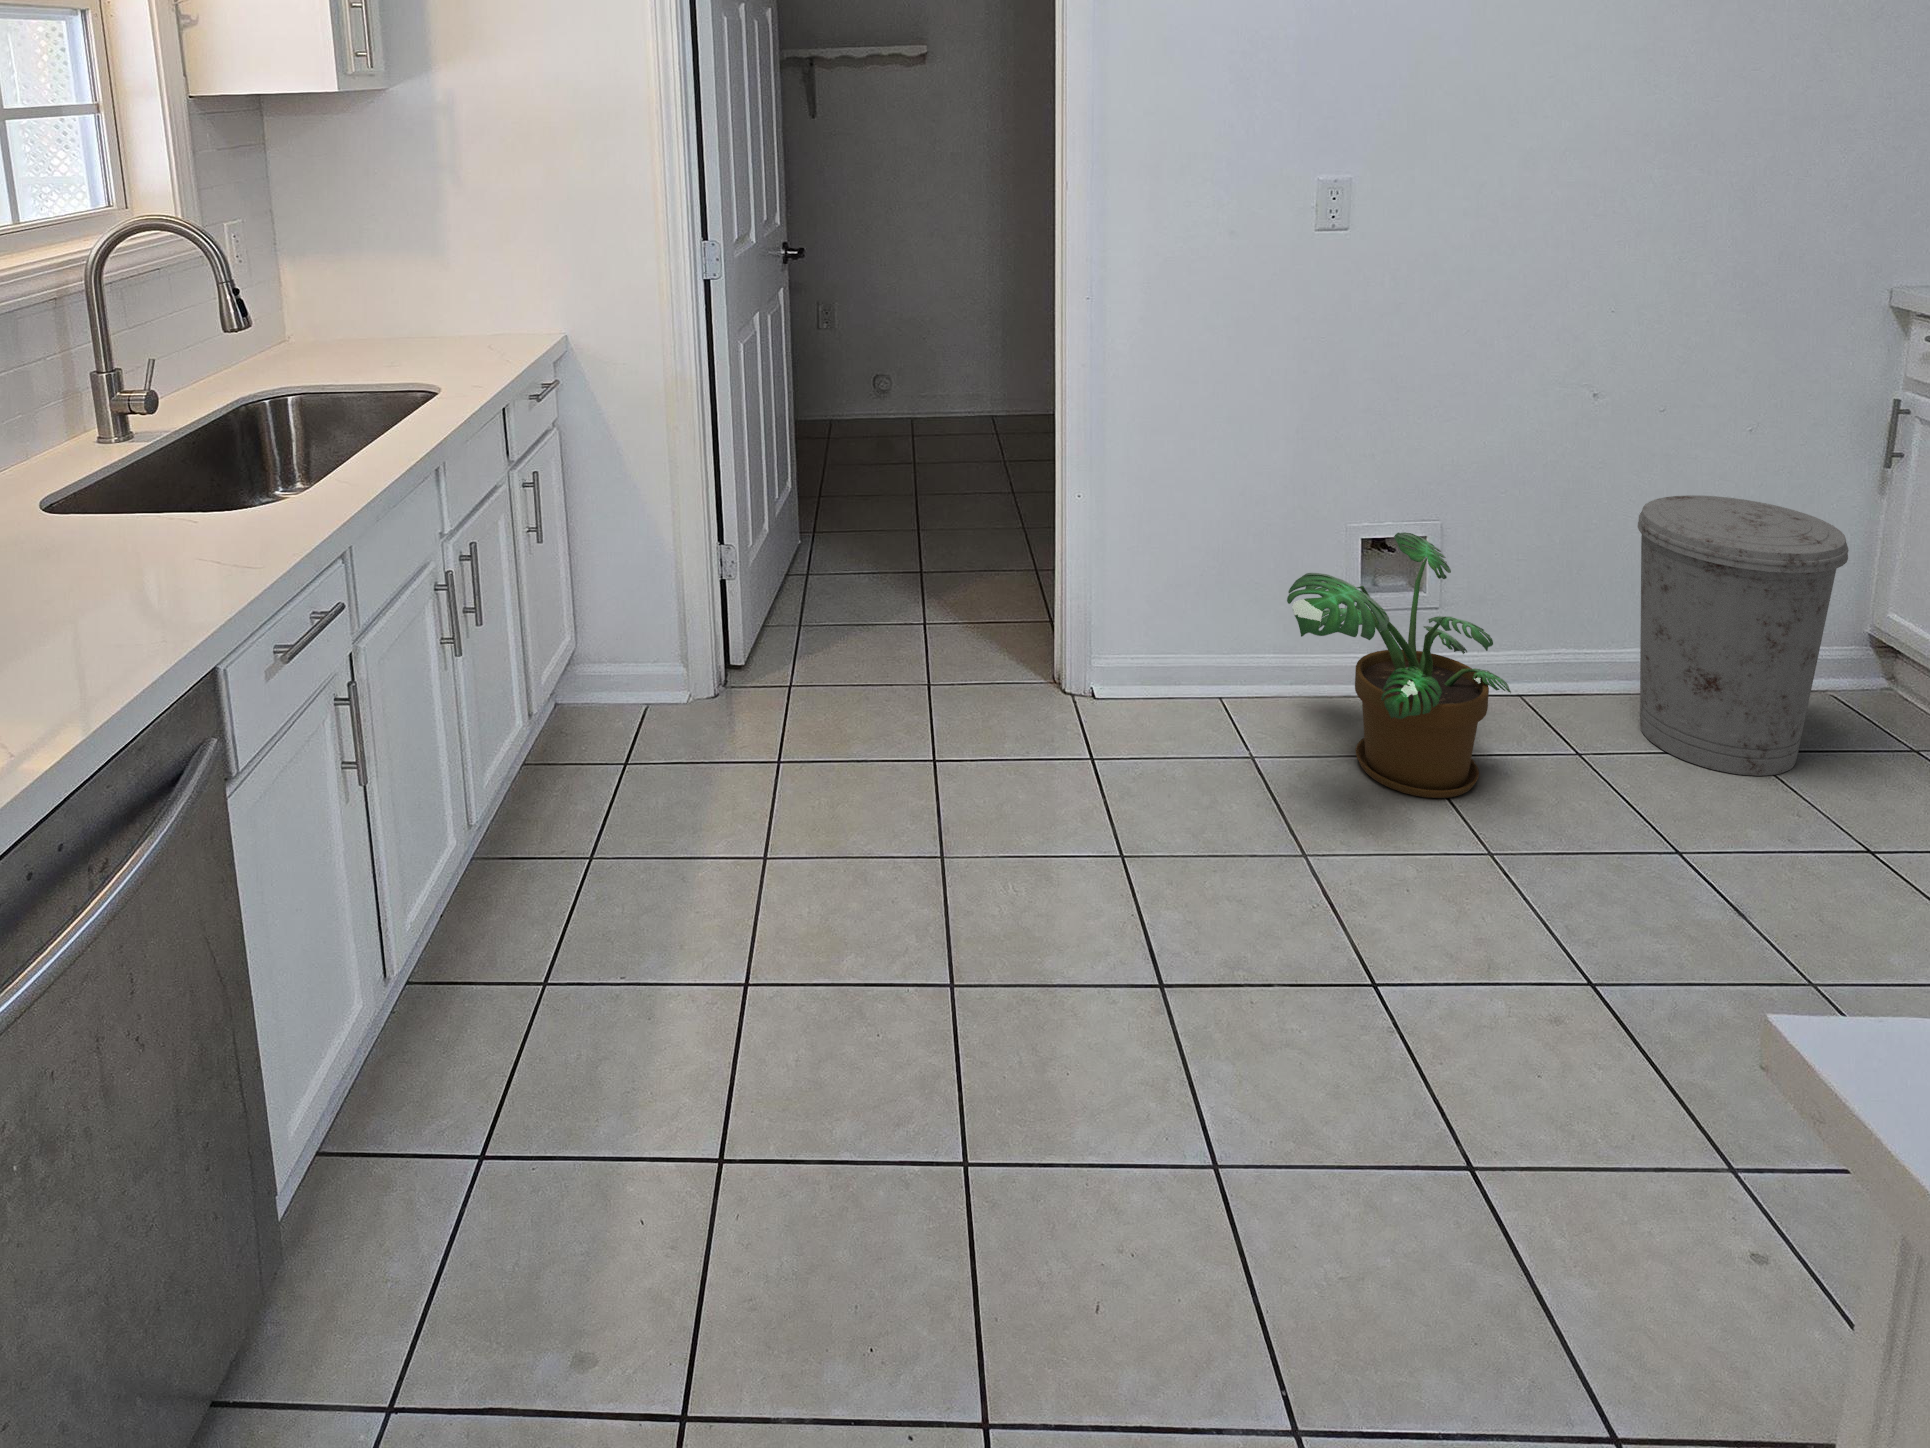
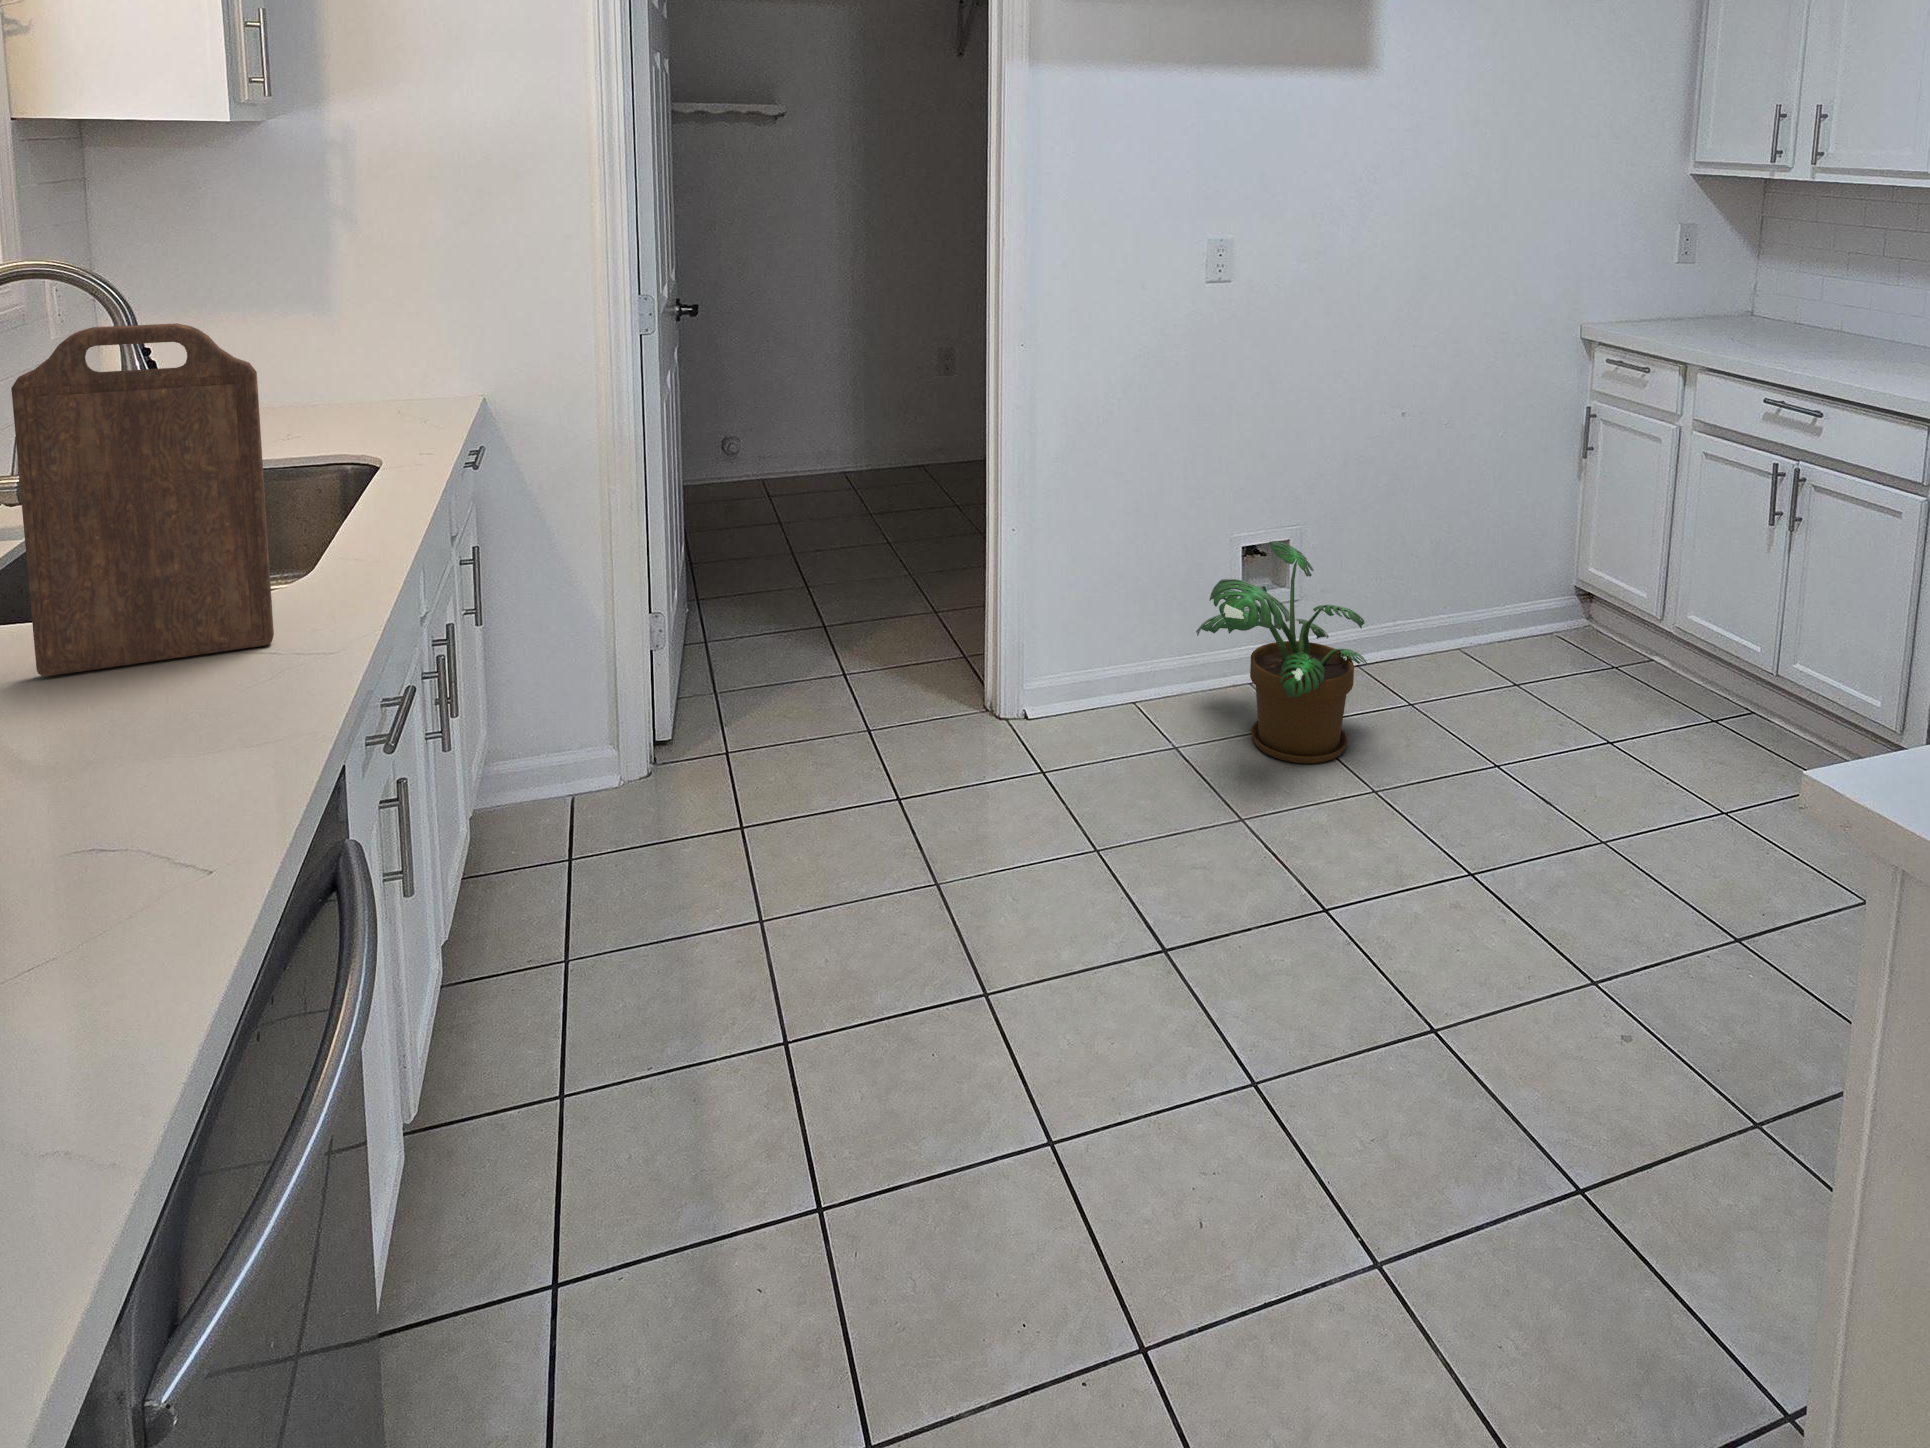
cutting board: none [14,277,219,563] -> present [11,323,274,676]
trash can: present [1638,495,1849,776] -> none [1437,492,1576,708]

